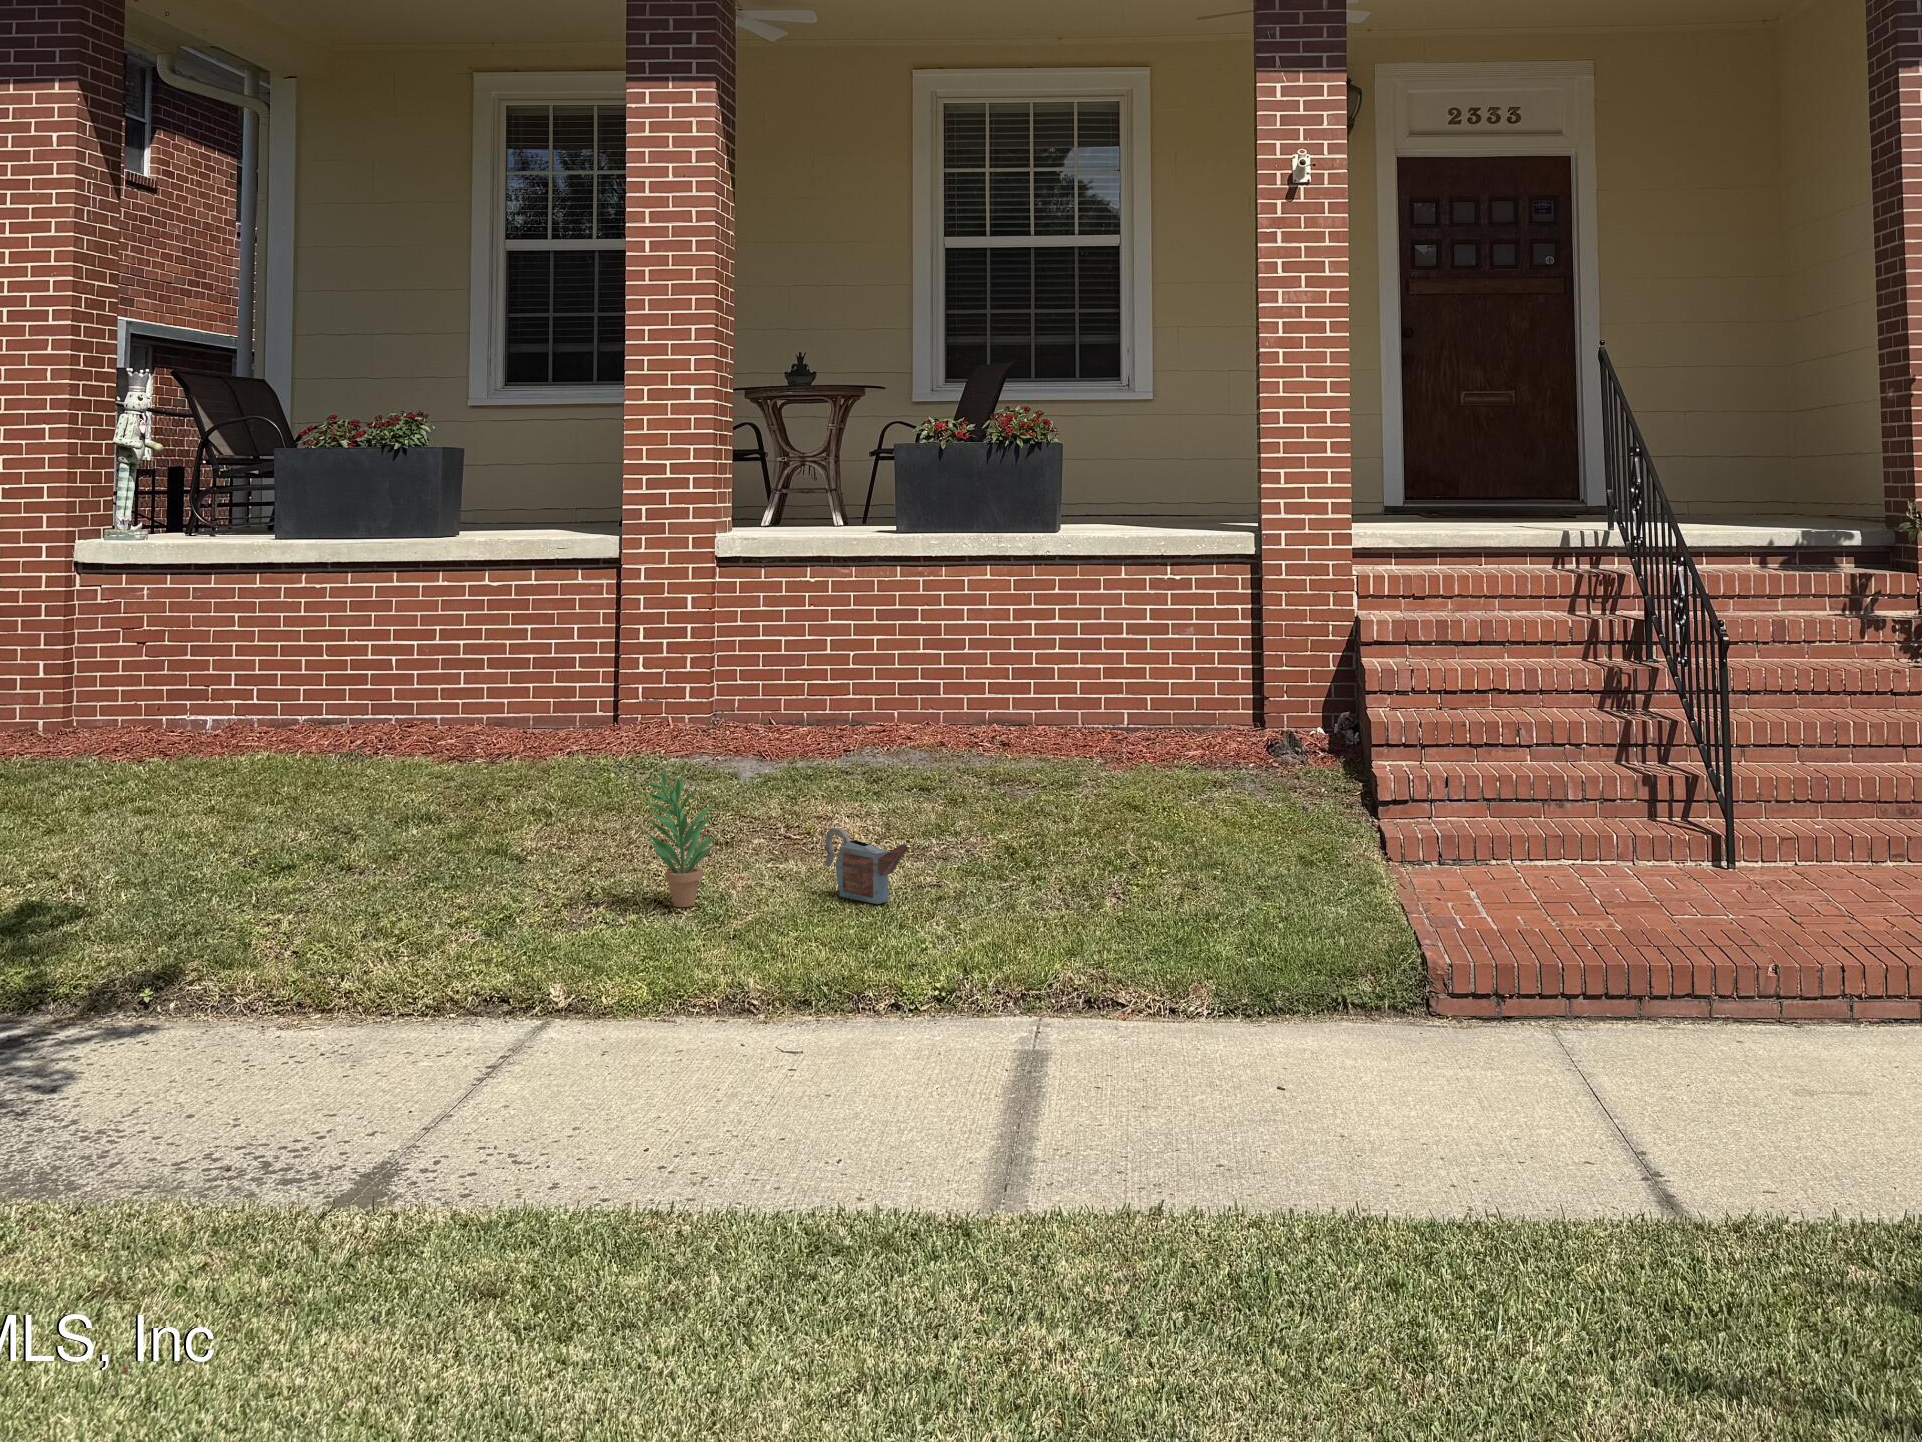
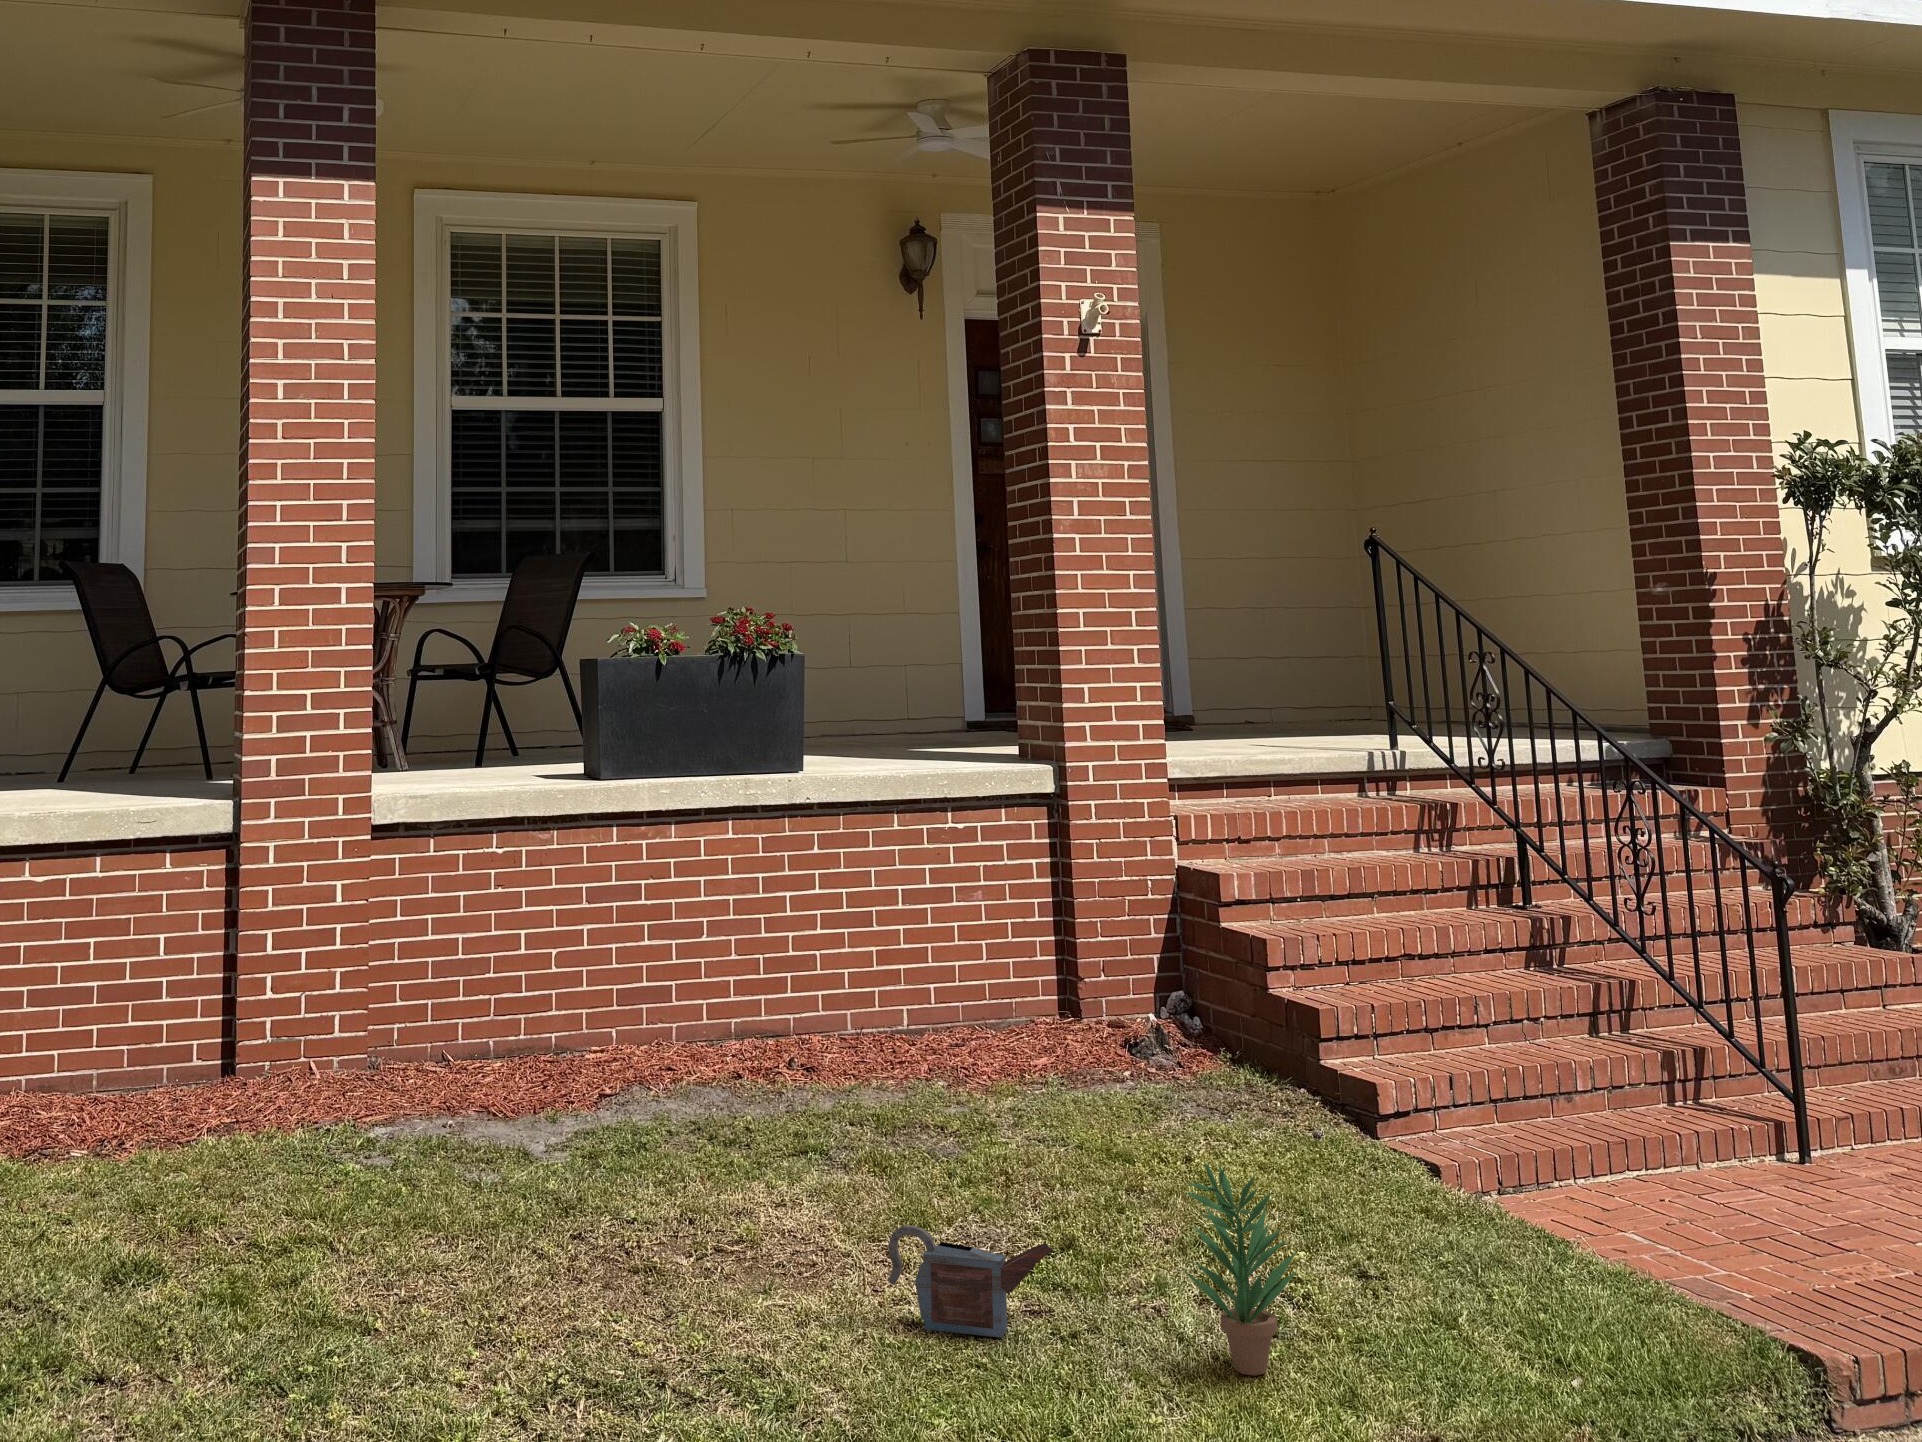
potted plant: present [645,770,719,907] -> present [1185,1162,1297,1376]

